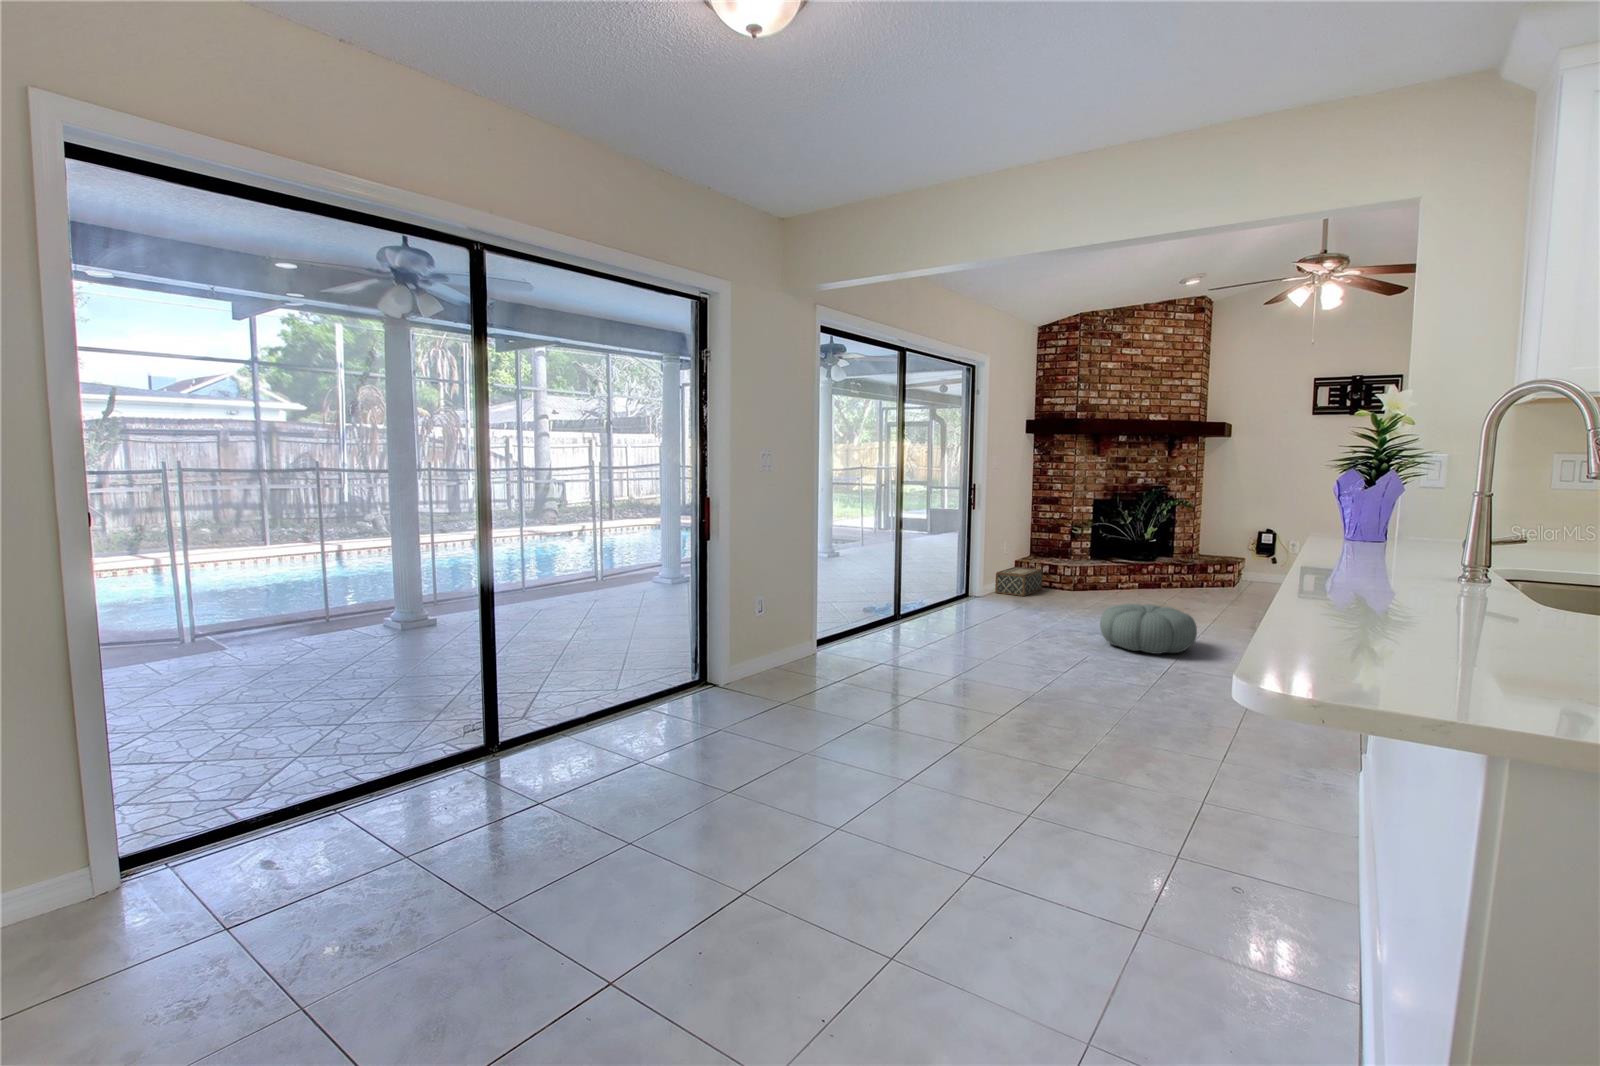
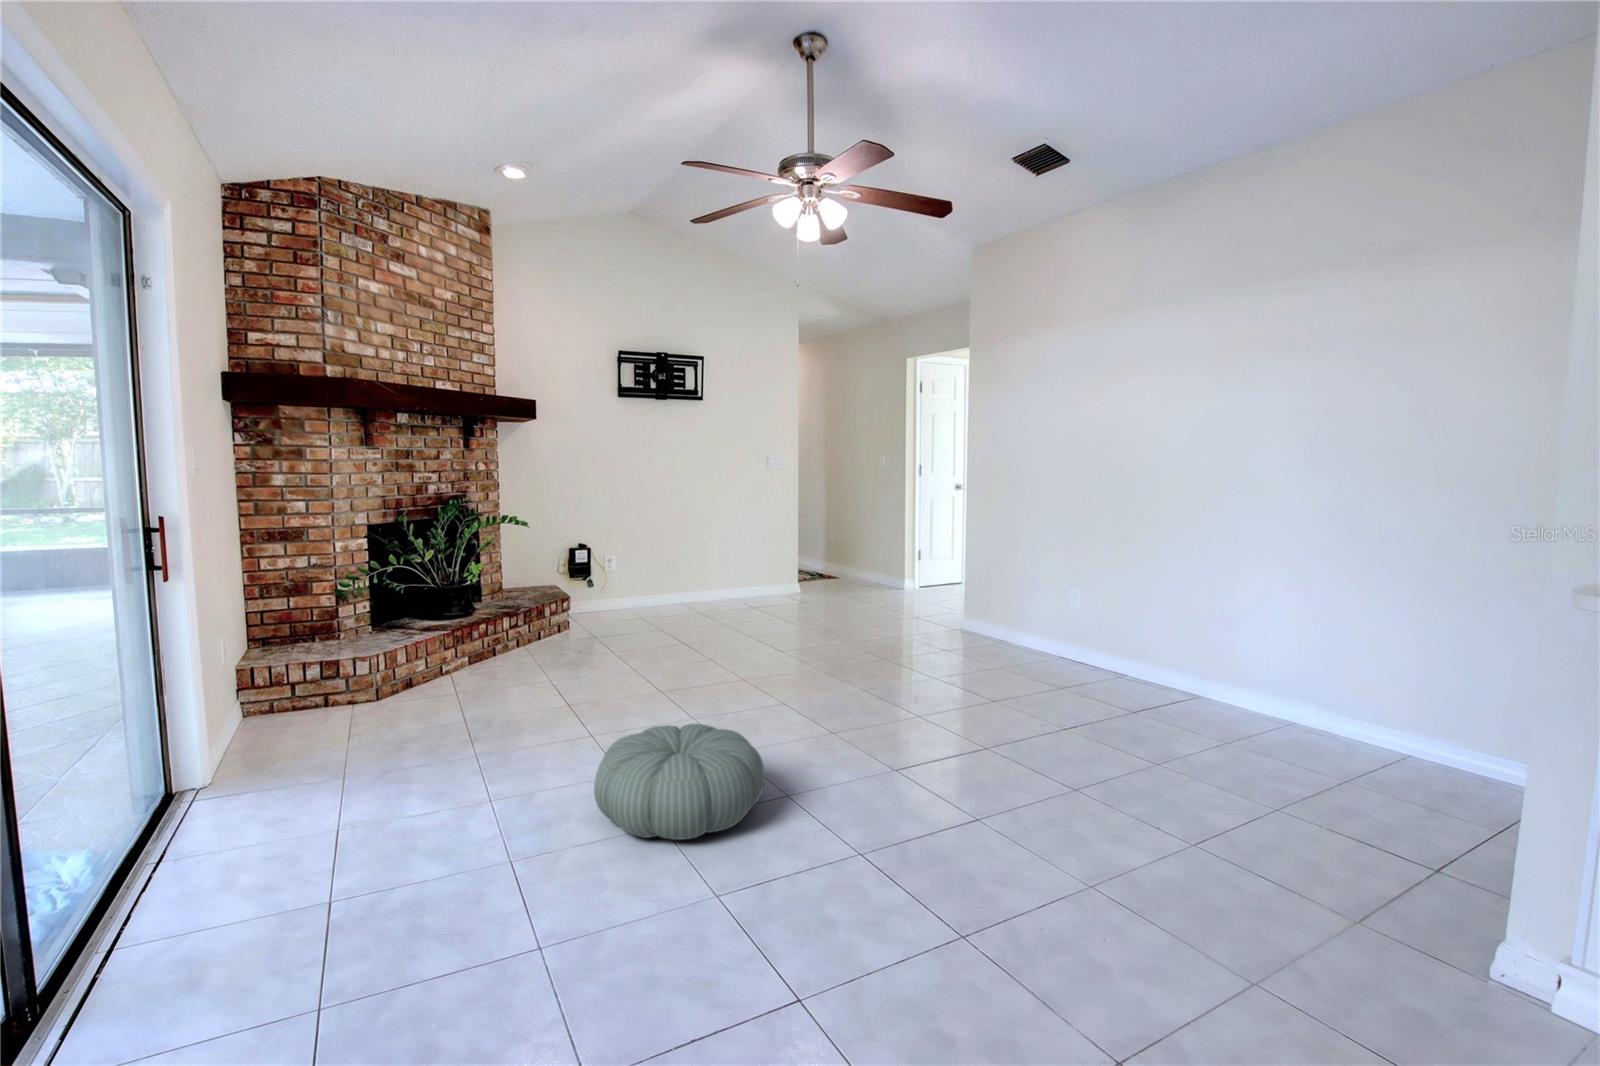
woven basket: present [995,567,1043,596] -> none [221,676,316,760]

